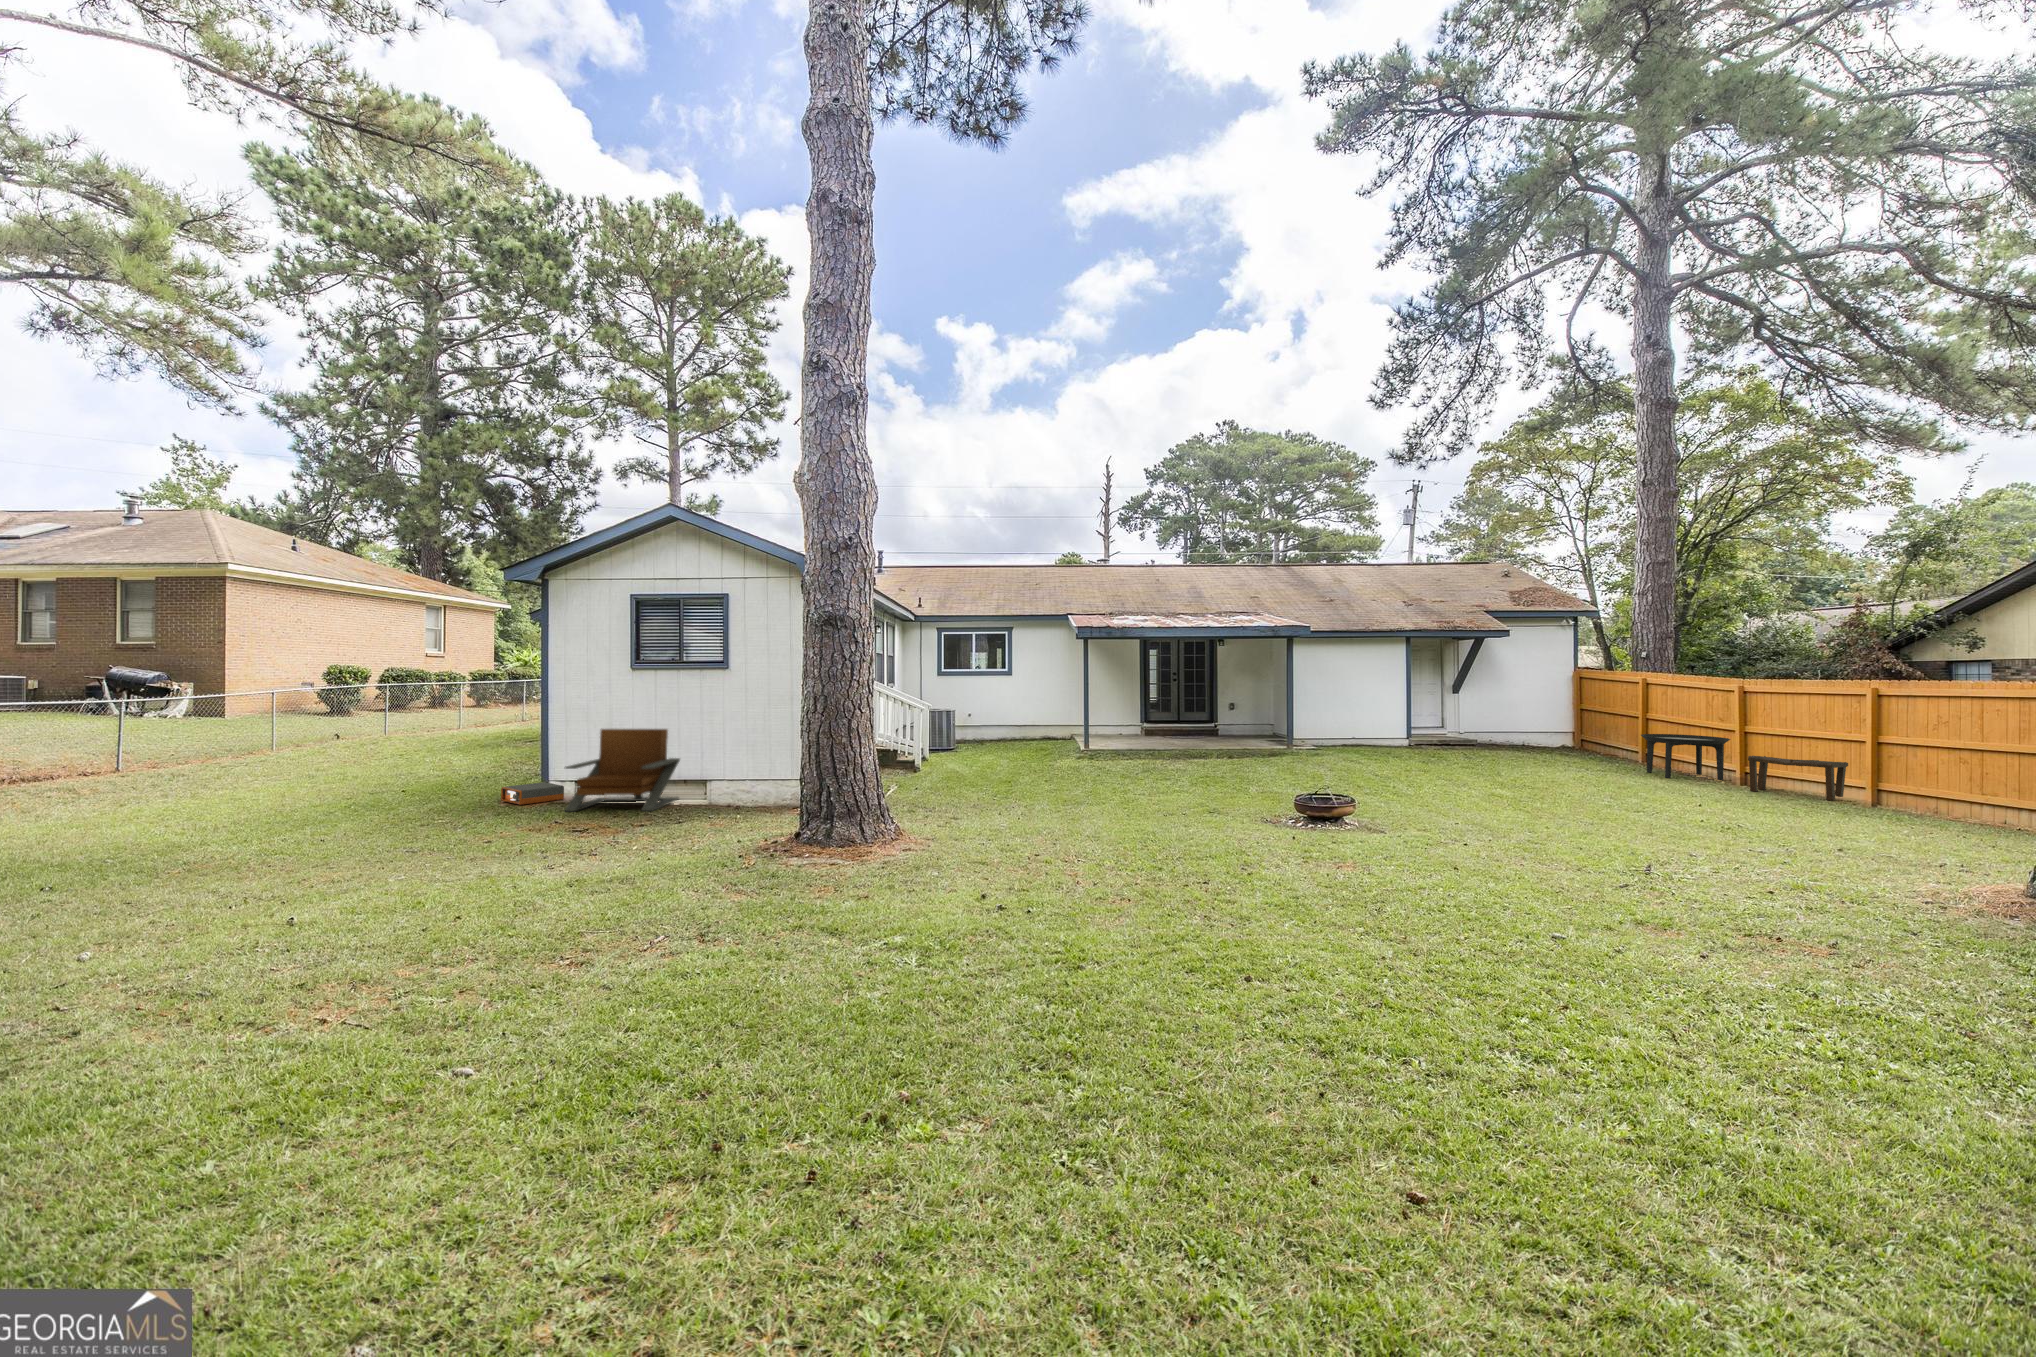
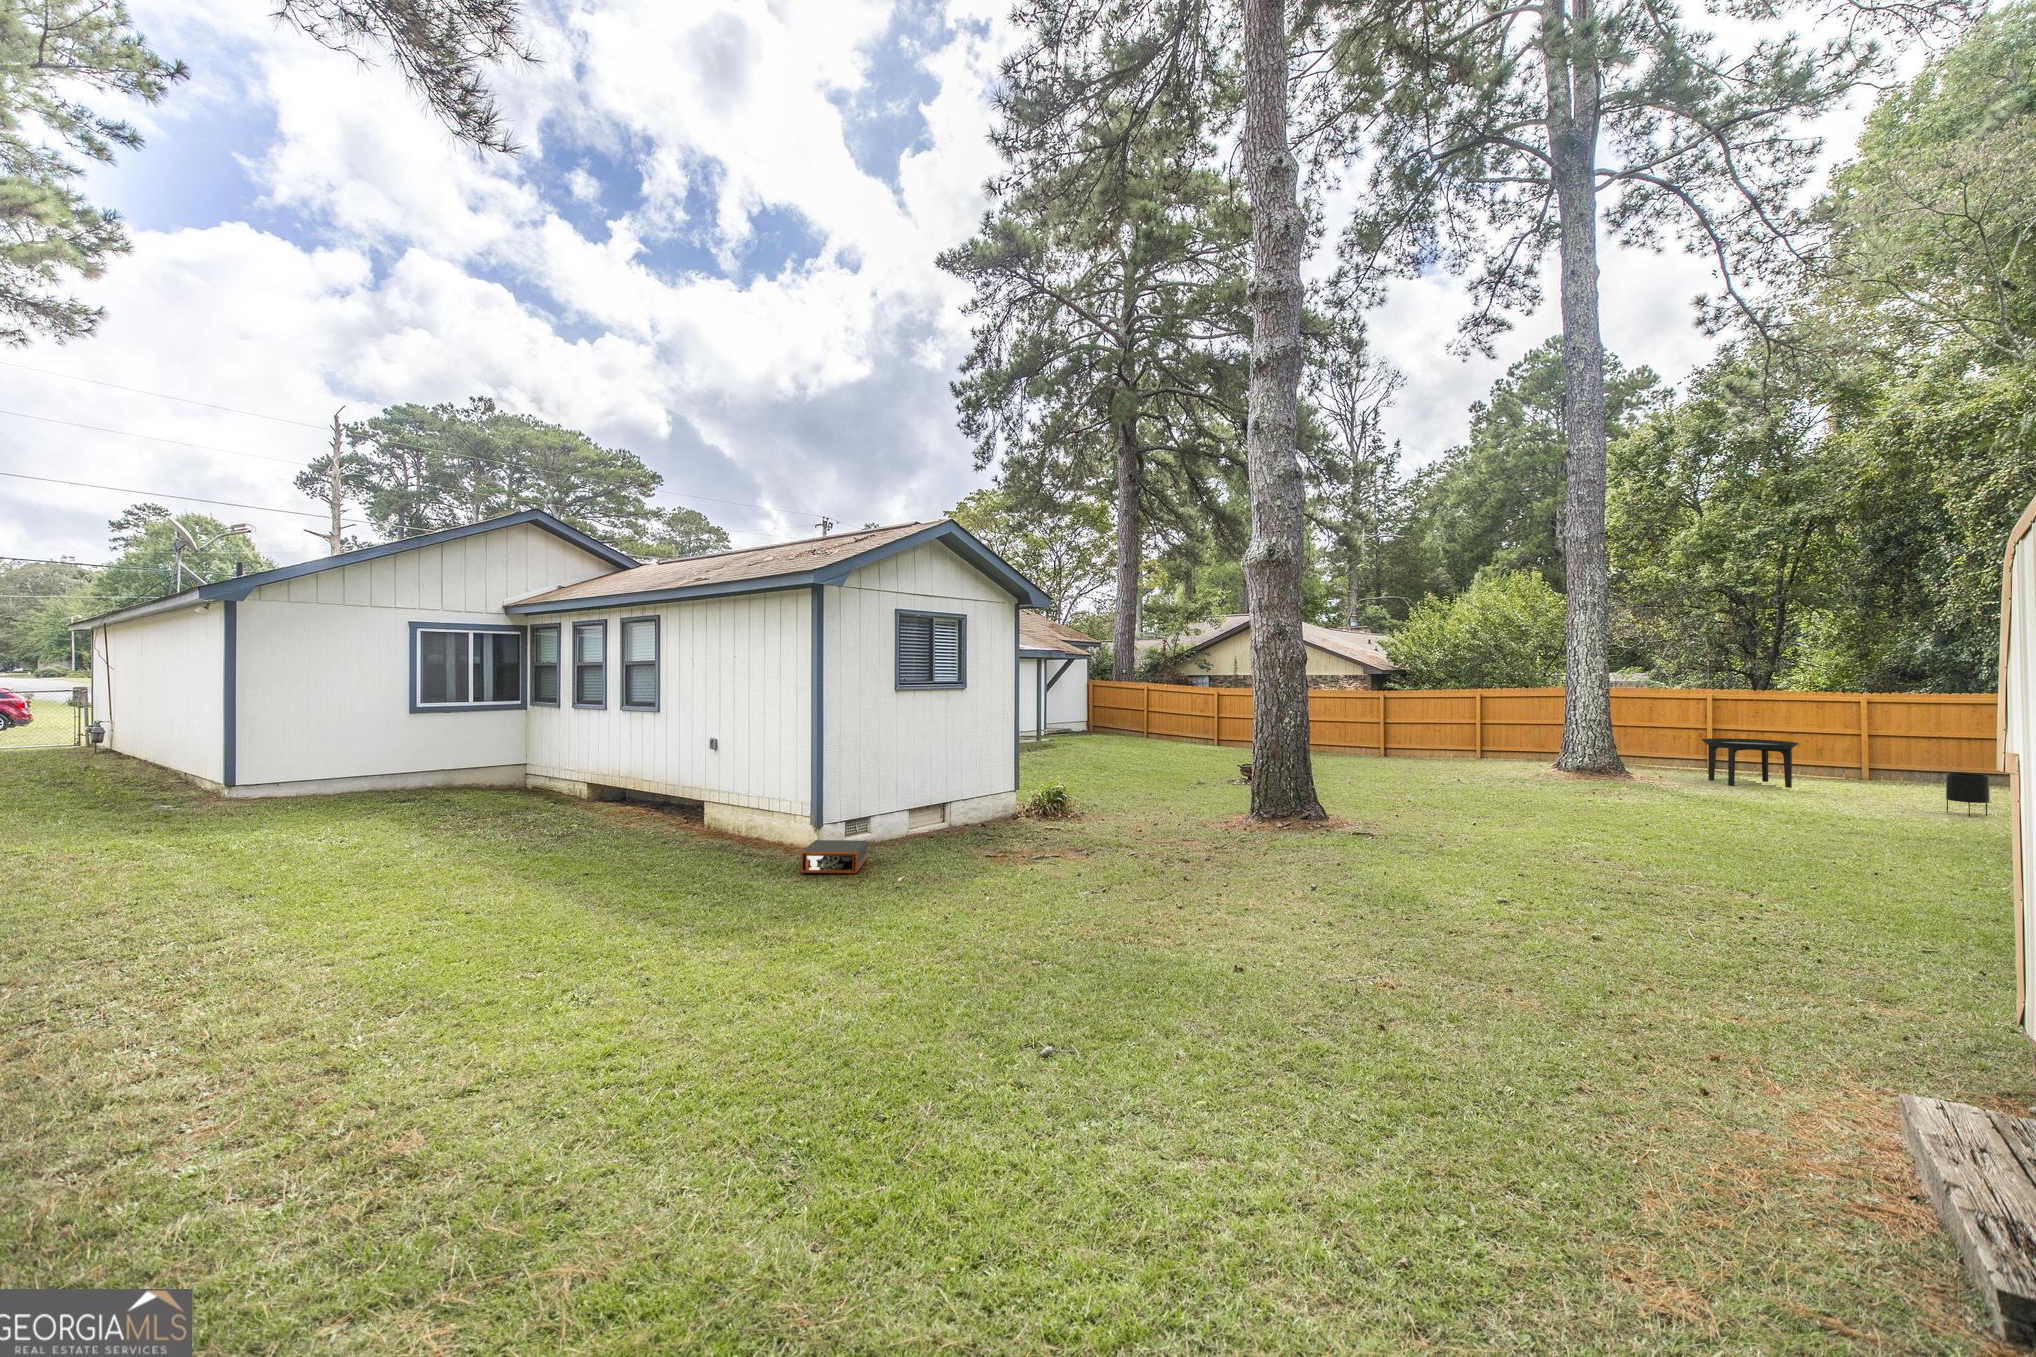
lounge chair: present [565,729,680,811] -> none [550,737,671,825]
bench: present [1748,756,1848,801] -> none [1818,761,1927,808]
planter: none [1866,768,1906,809] -> present [1946,773,1990,817]
storage box: present [501,782,564,805] -> present [800,840,867,873]

